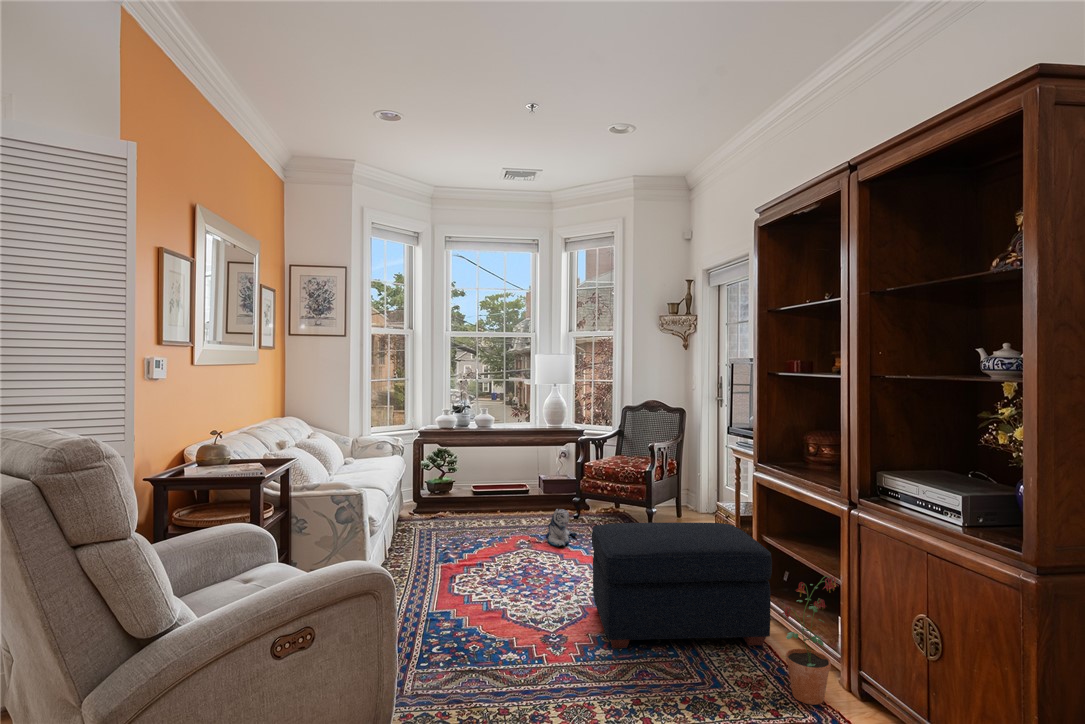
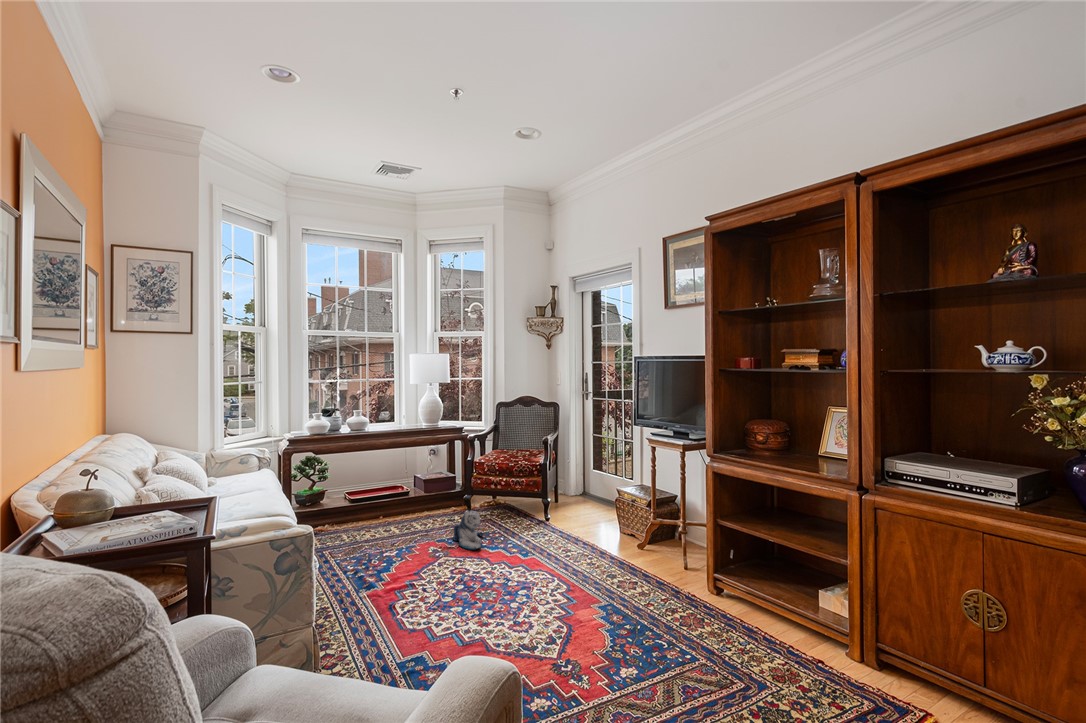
ottoman: present [592,522,772,648] -> none [561,512,743,658]
potted plant: present [782,576,837,705] -> none [786,556,835,676]

